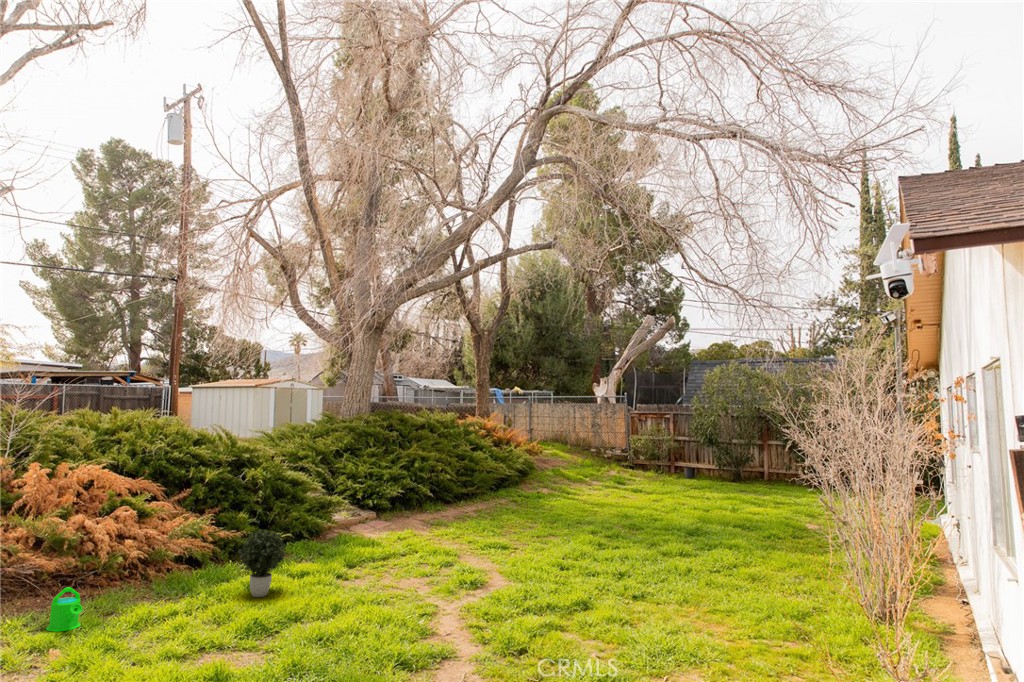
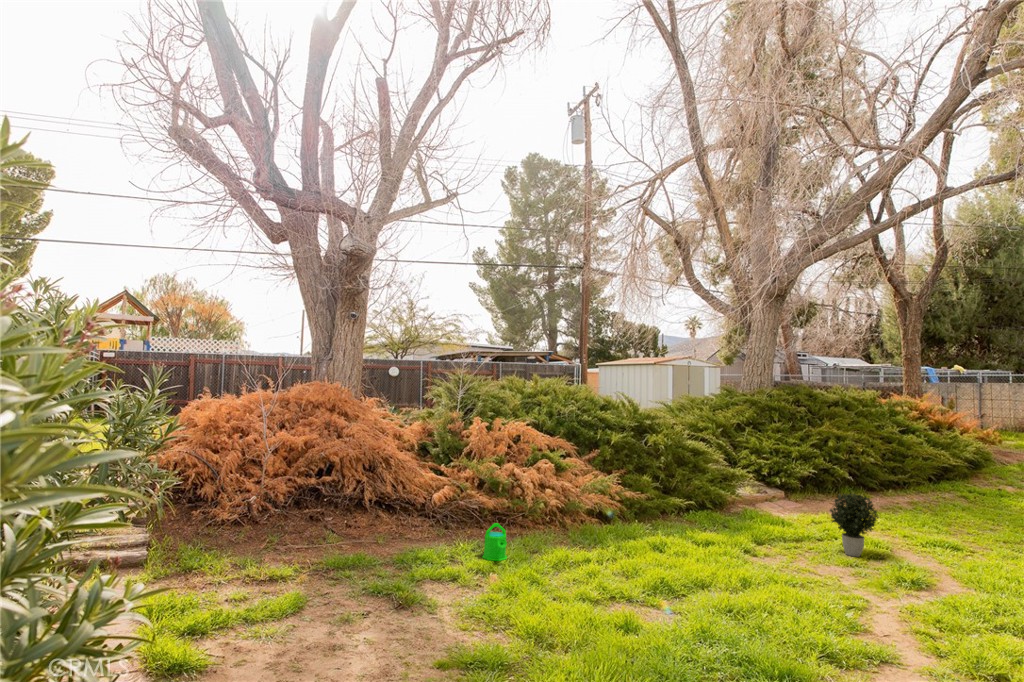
potted plant: present [238,530,286,597] -> present [830,493,879,557]

